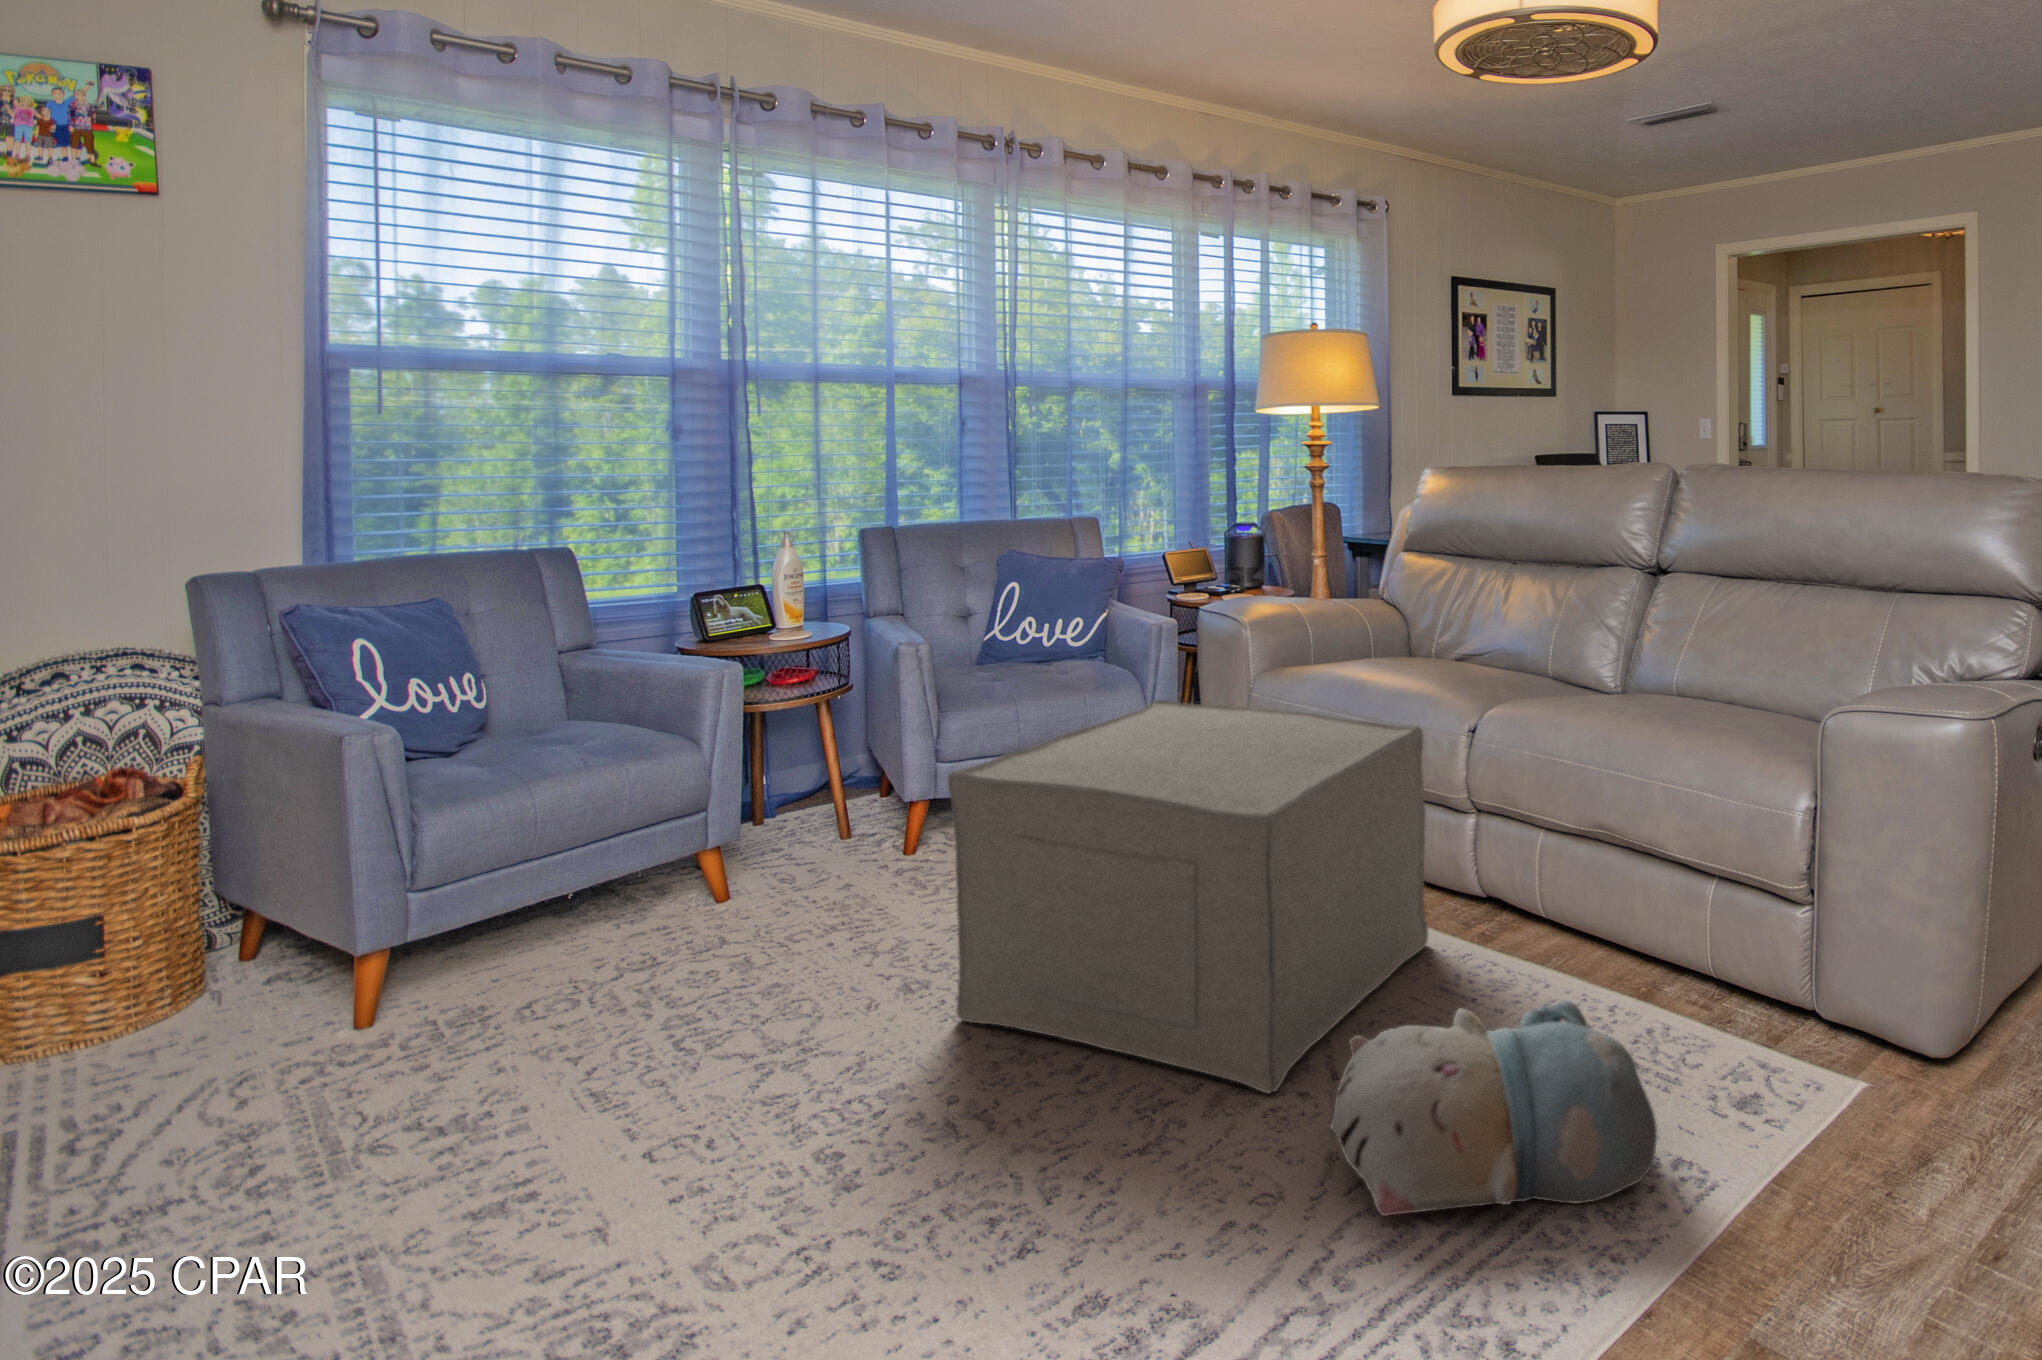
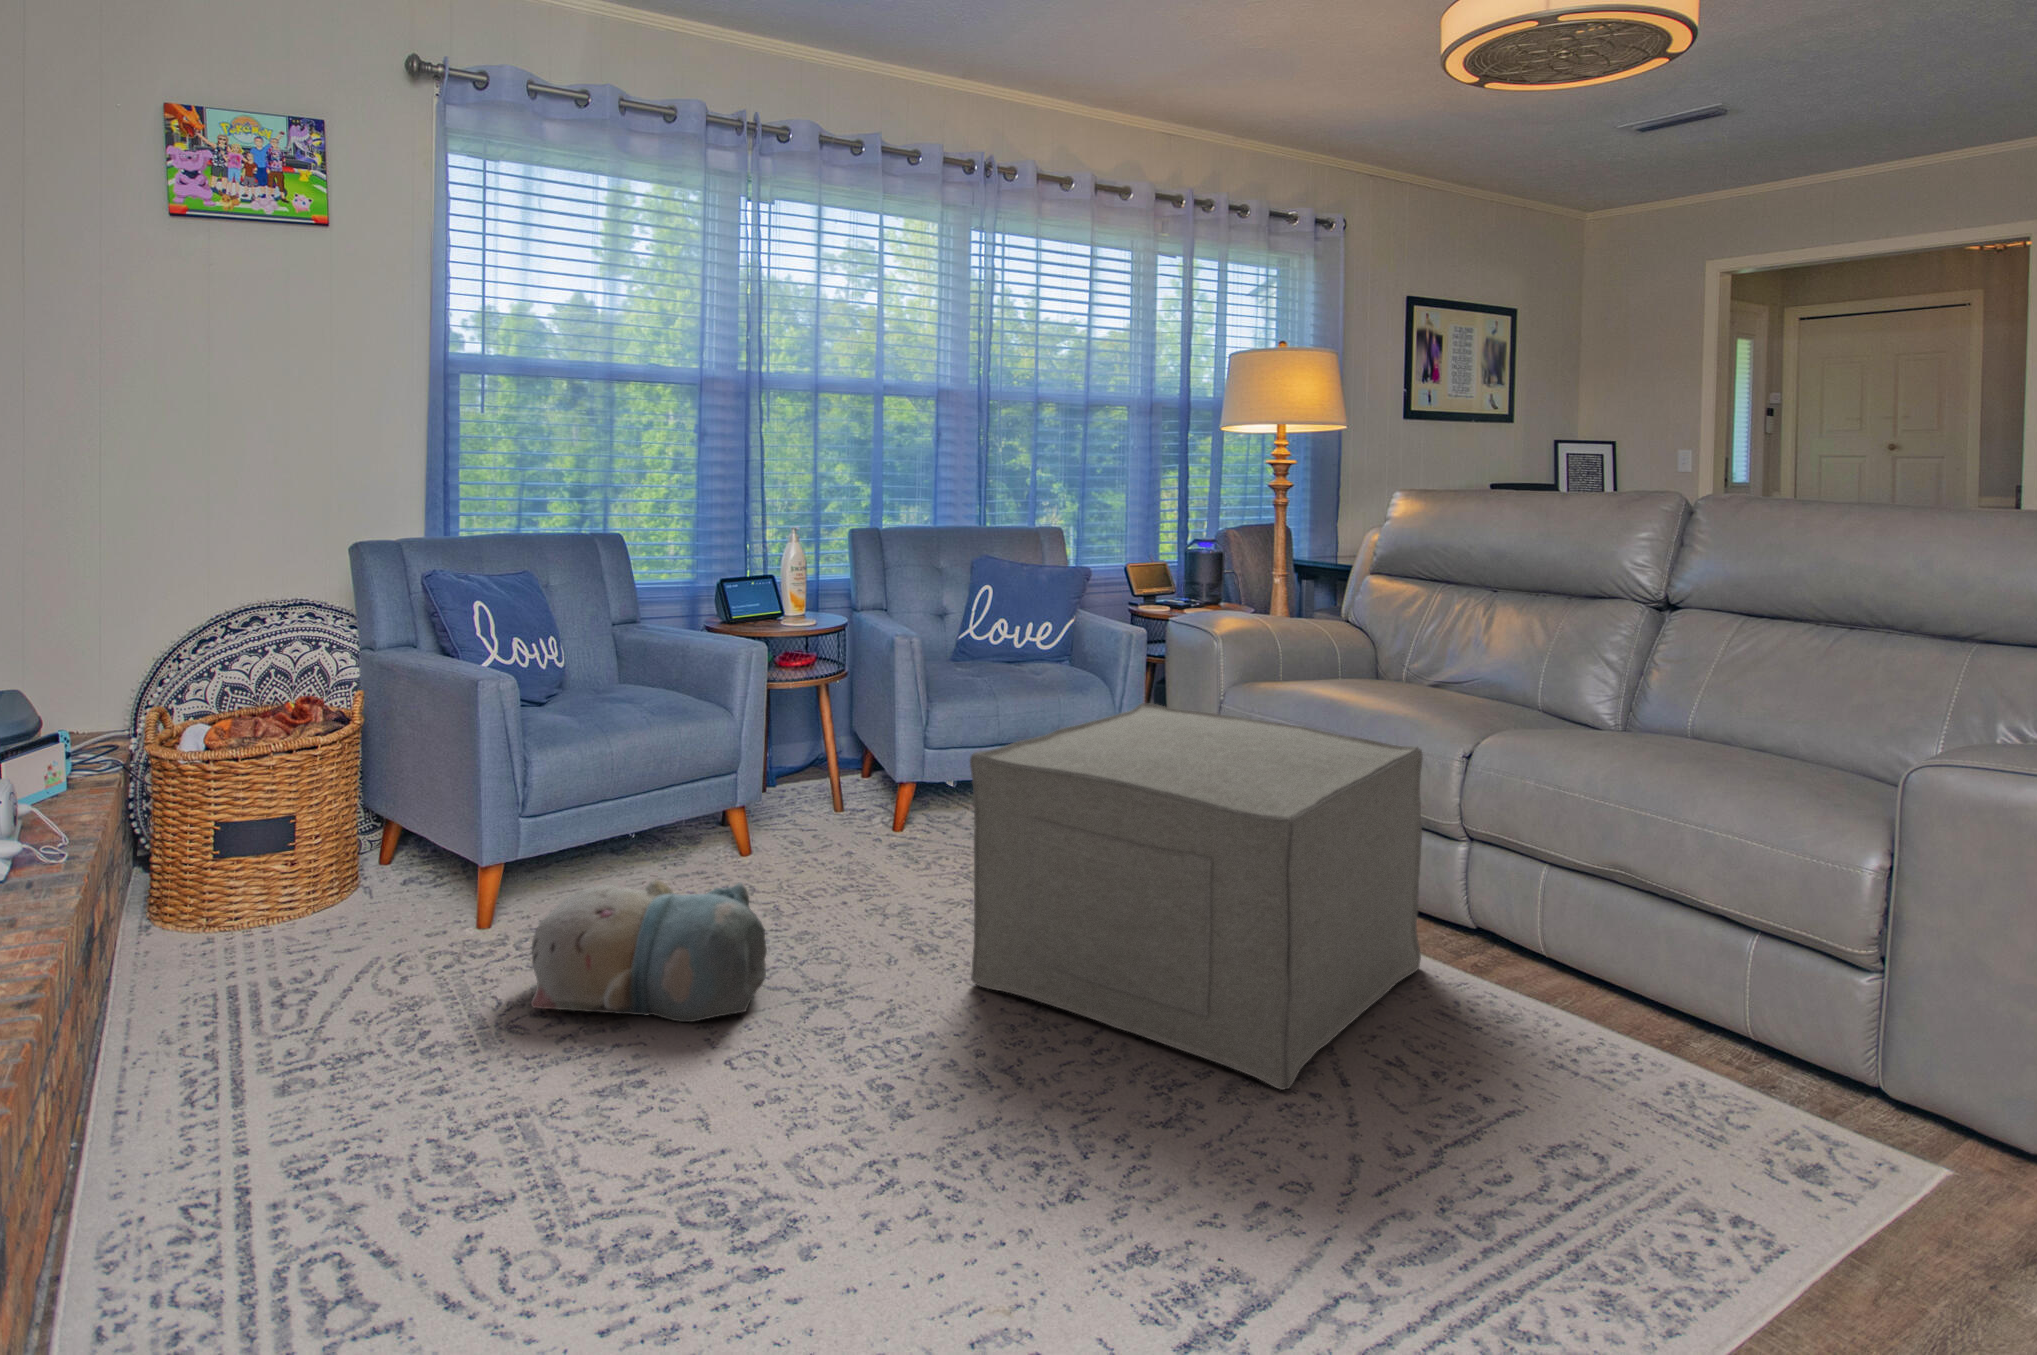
plush toy: present [1331,1000,1657,1216] -> present [531,879,767,1022]

